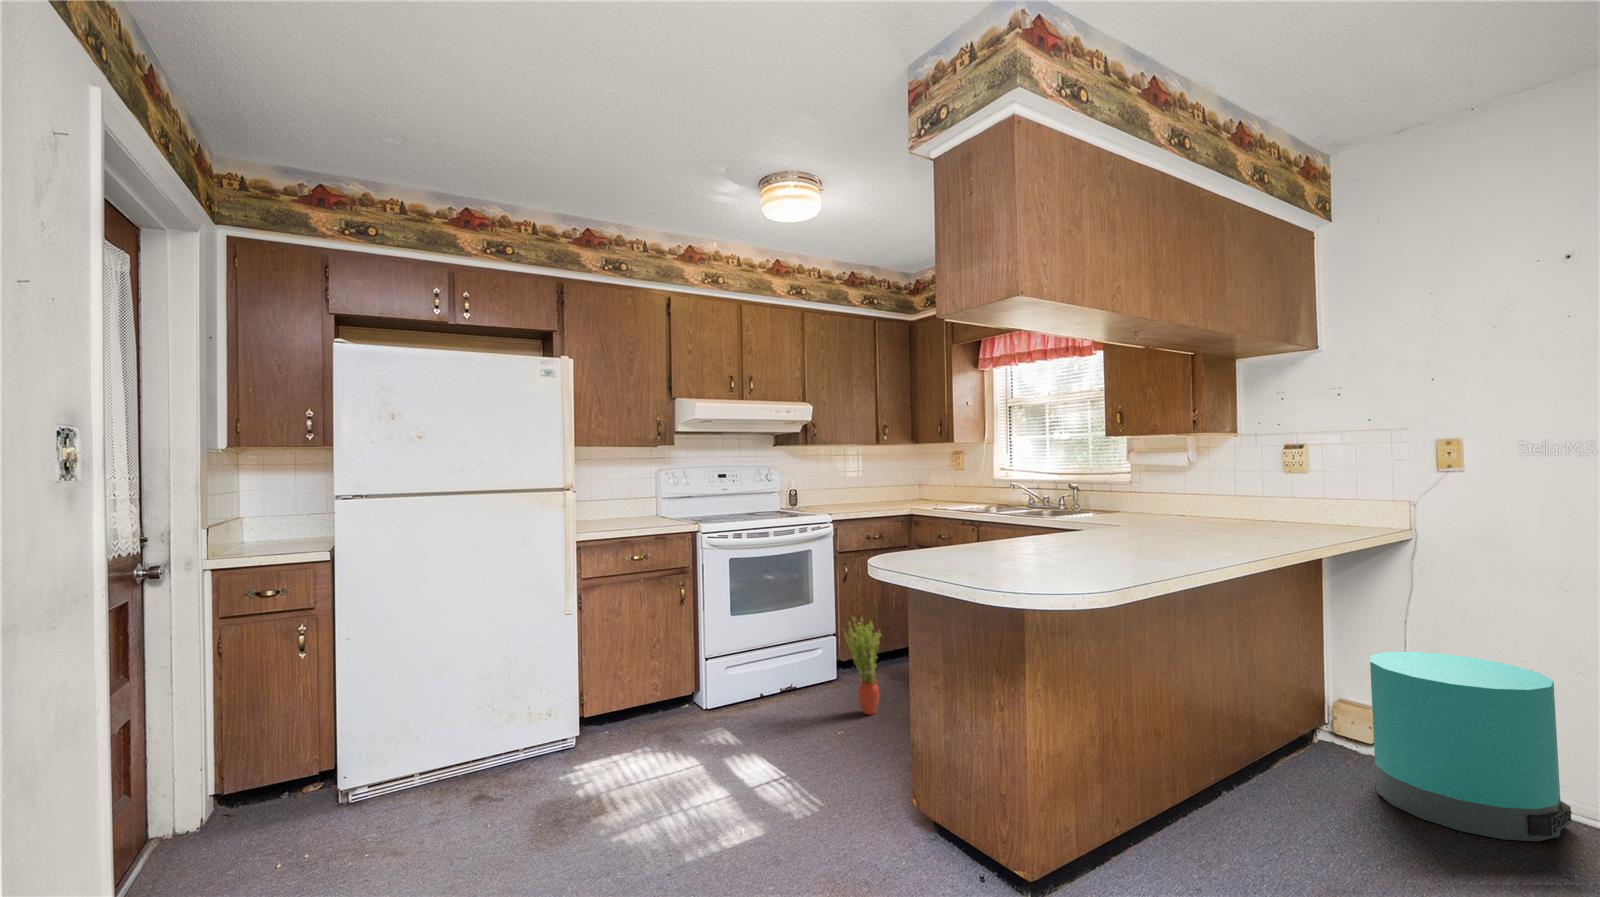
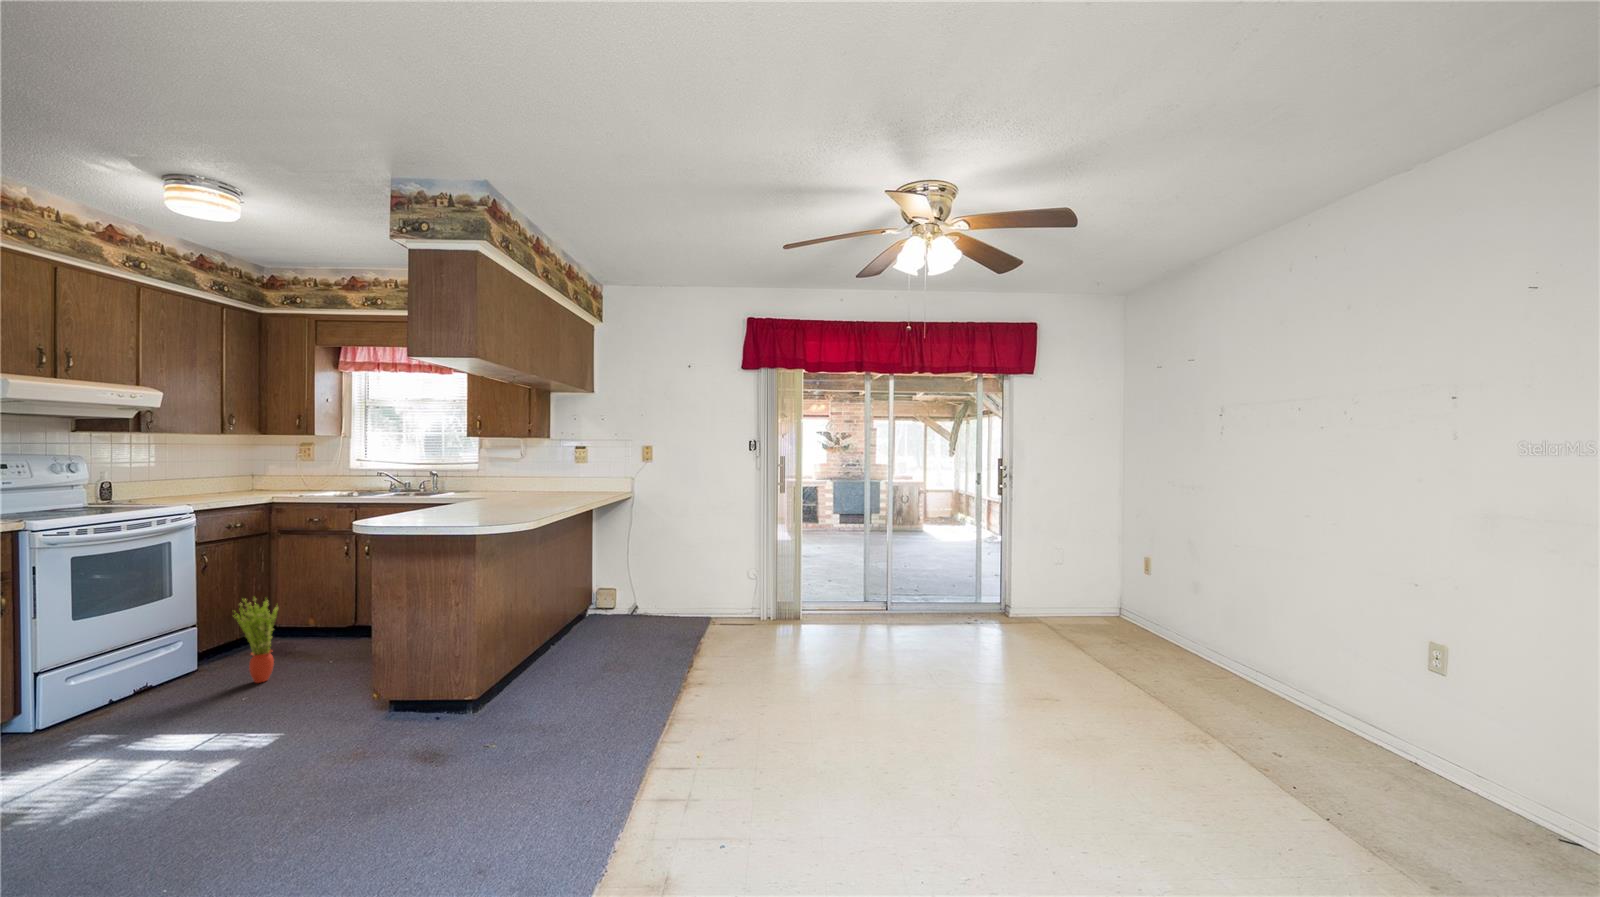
trash can: present [1370,652,1572,841] -> none [617,556,684,633]

